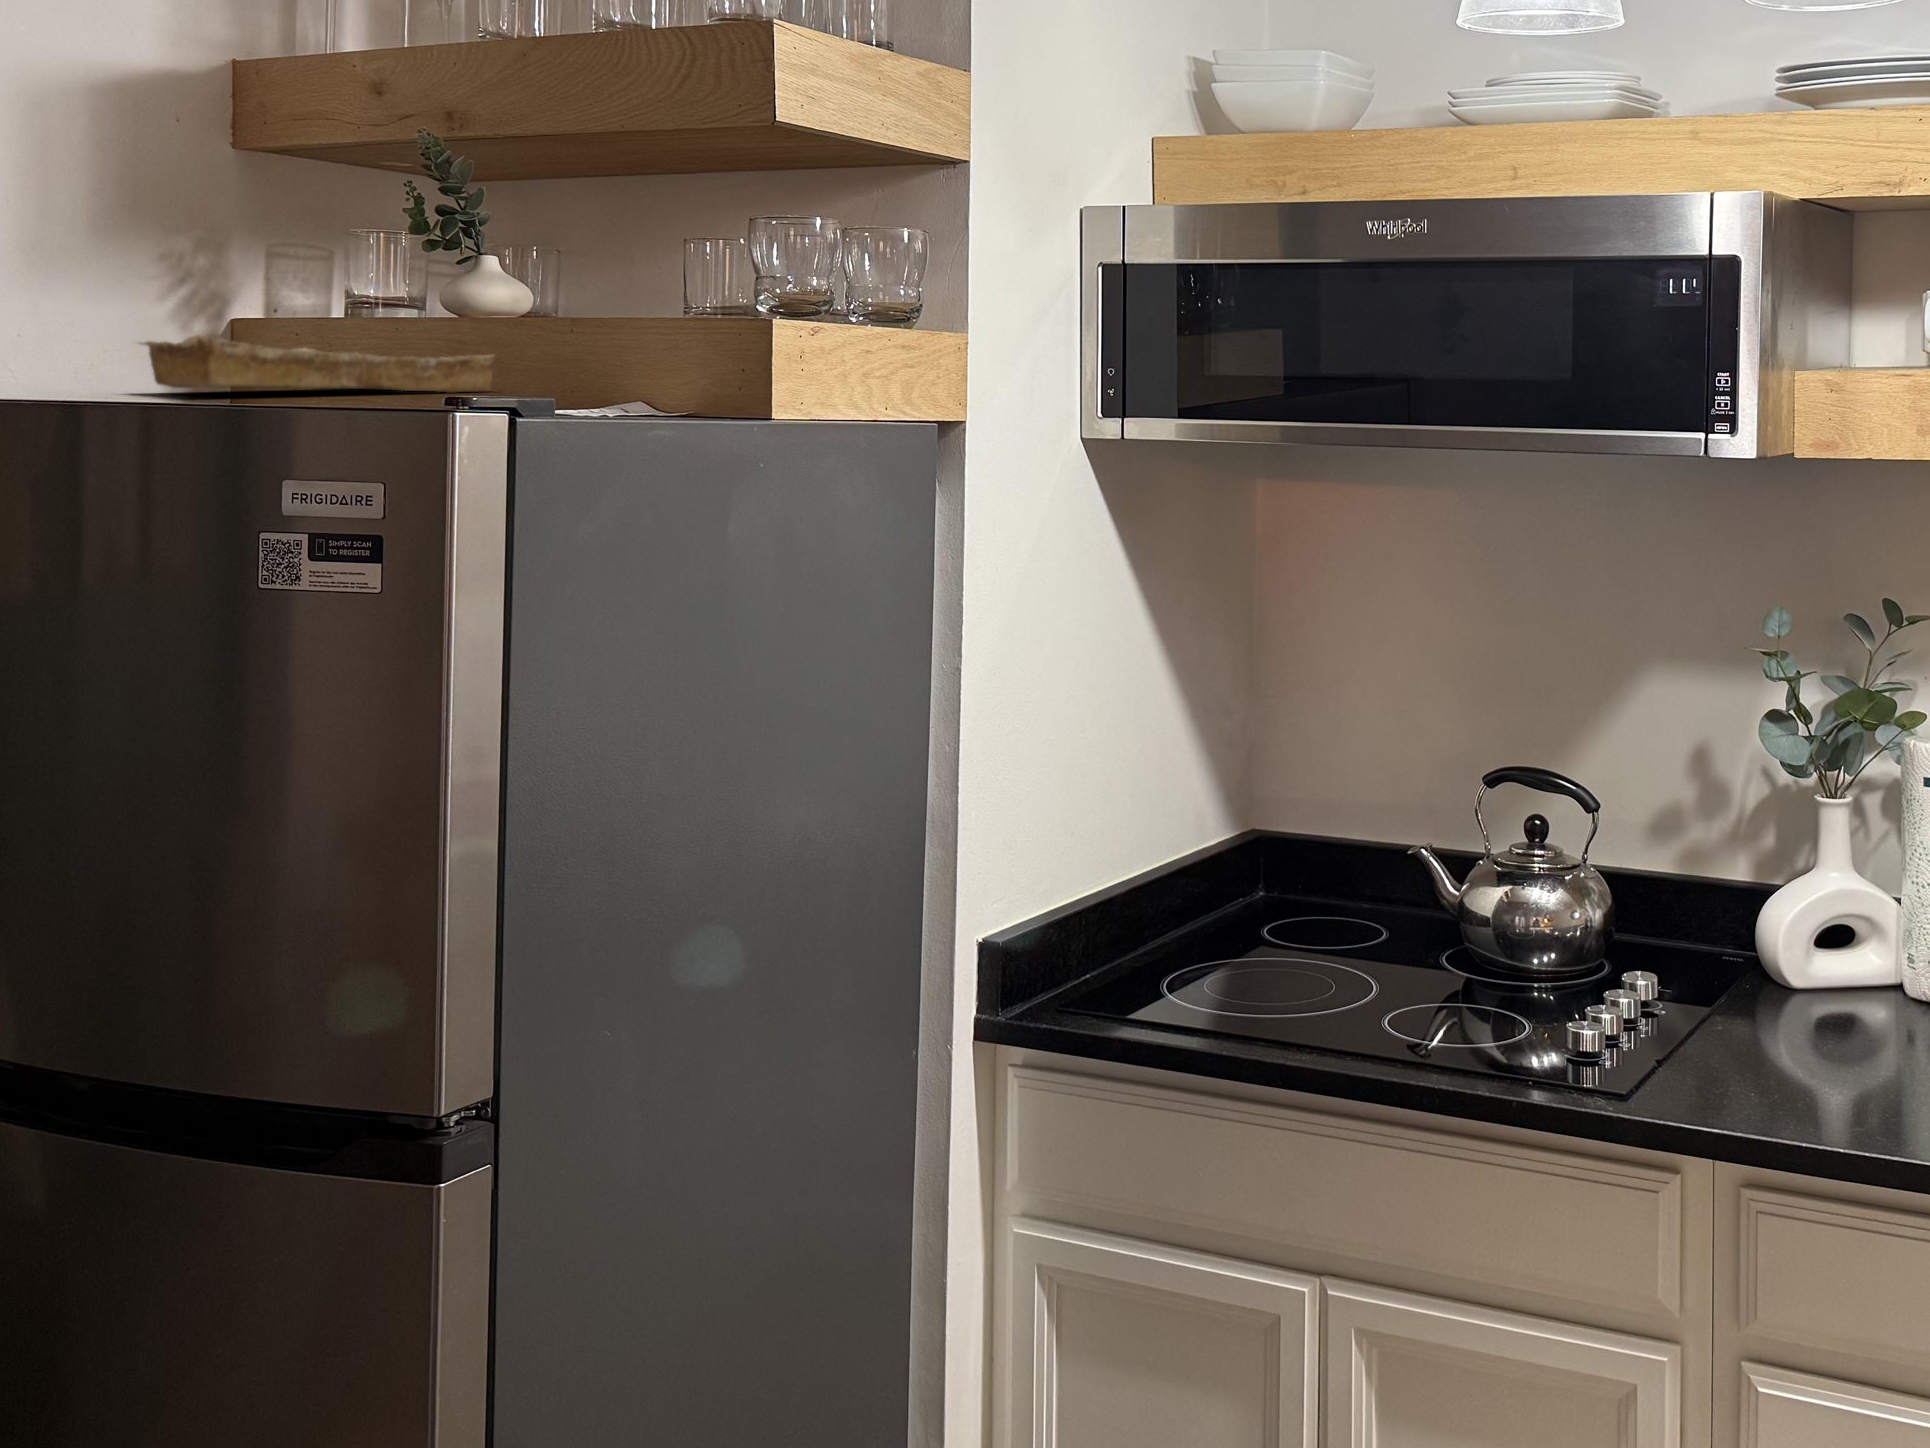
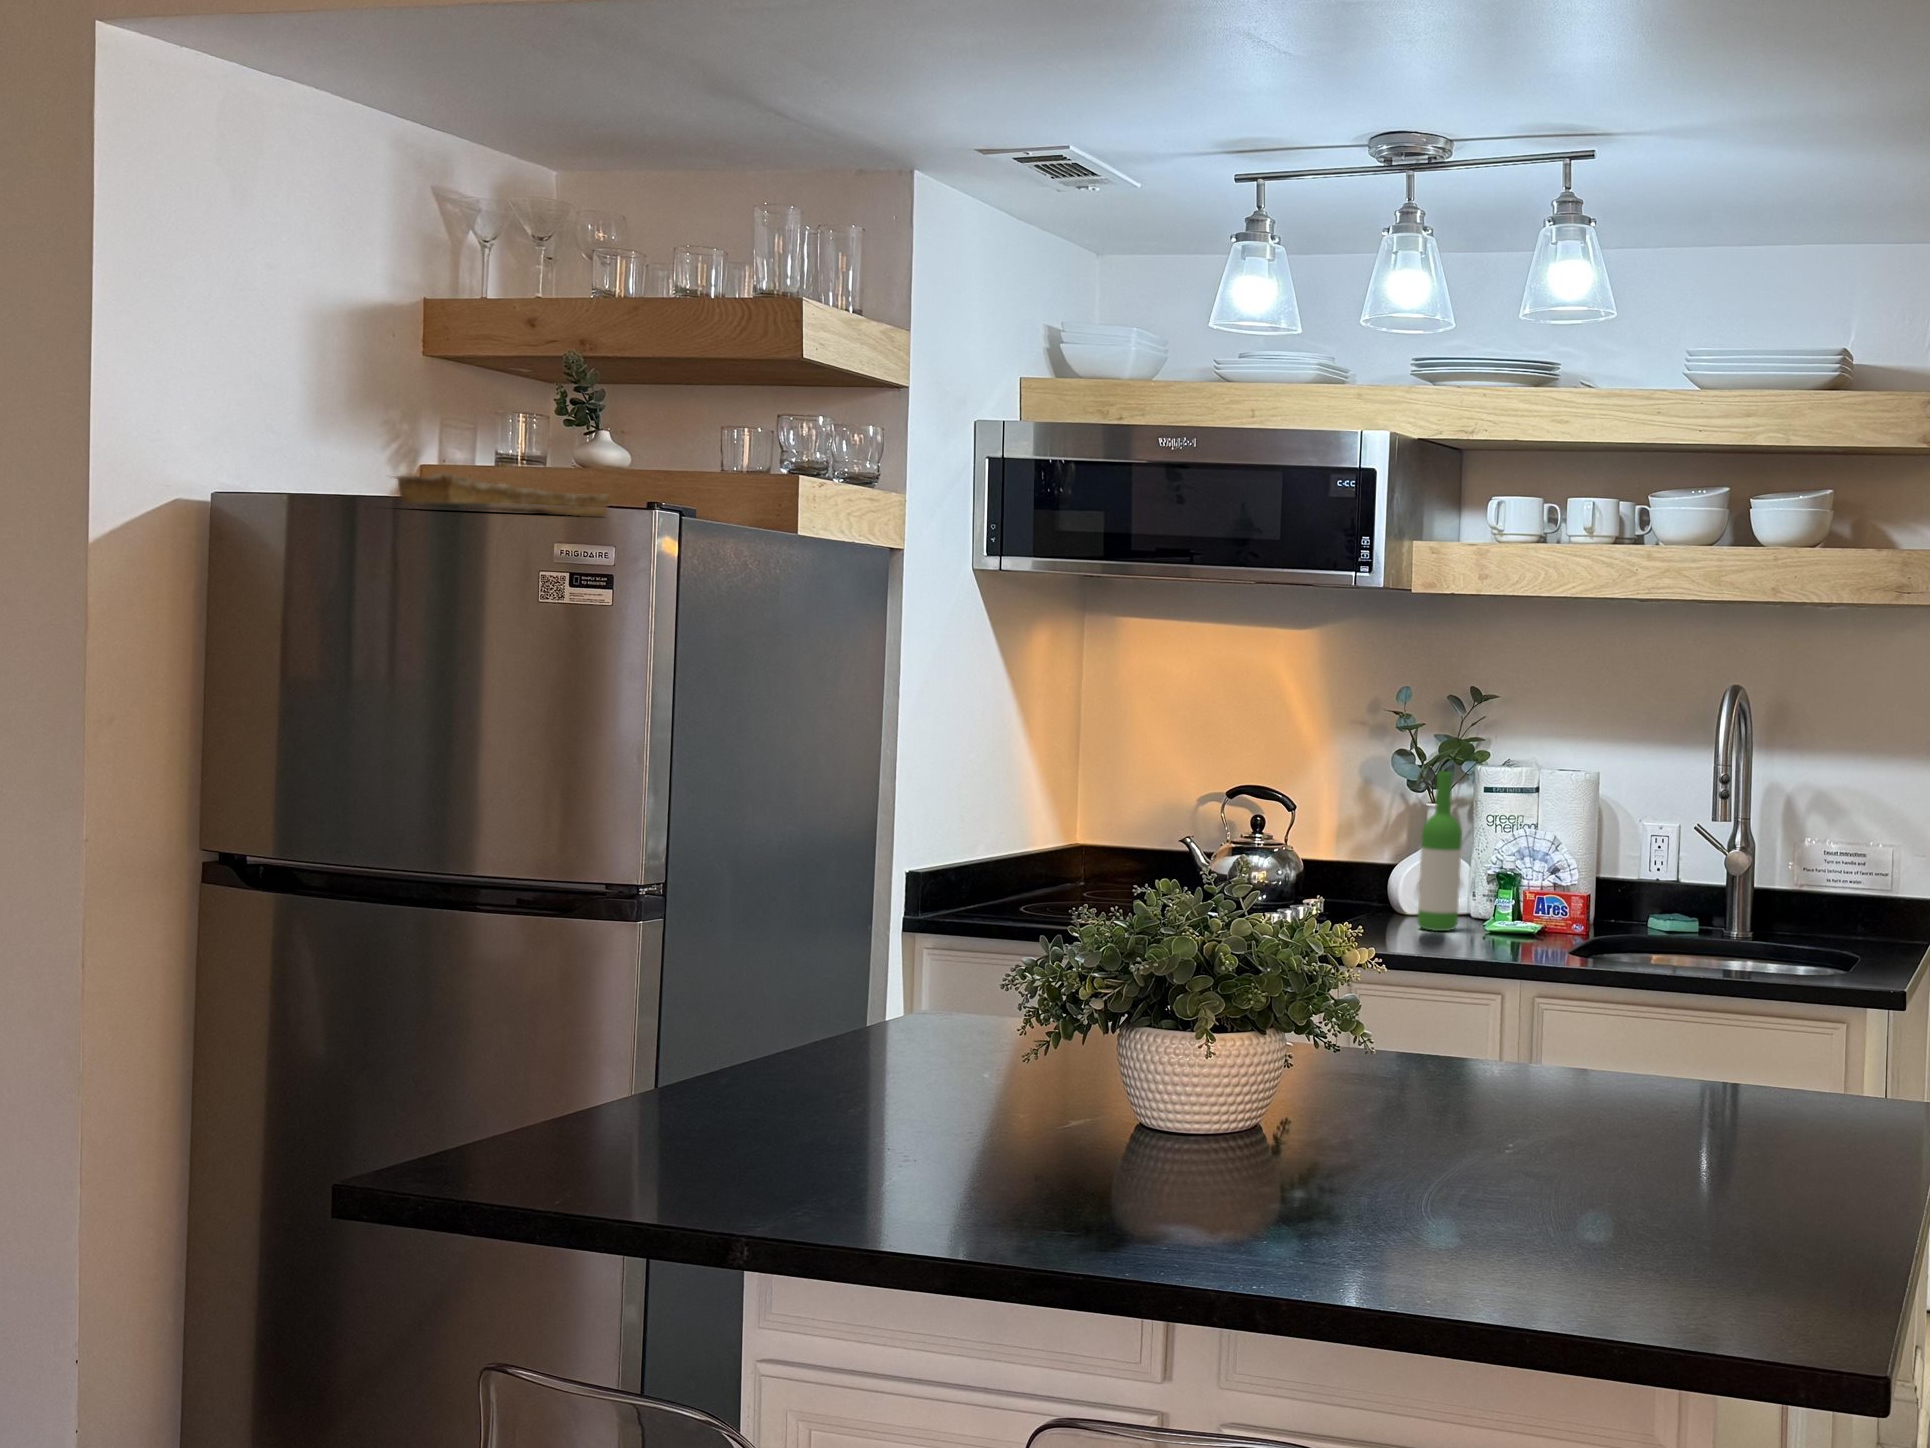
wine bottle: none [1823,756,1896,1030] -> present [1417,772,1462,931]

